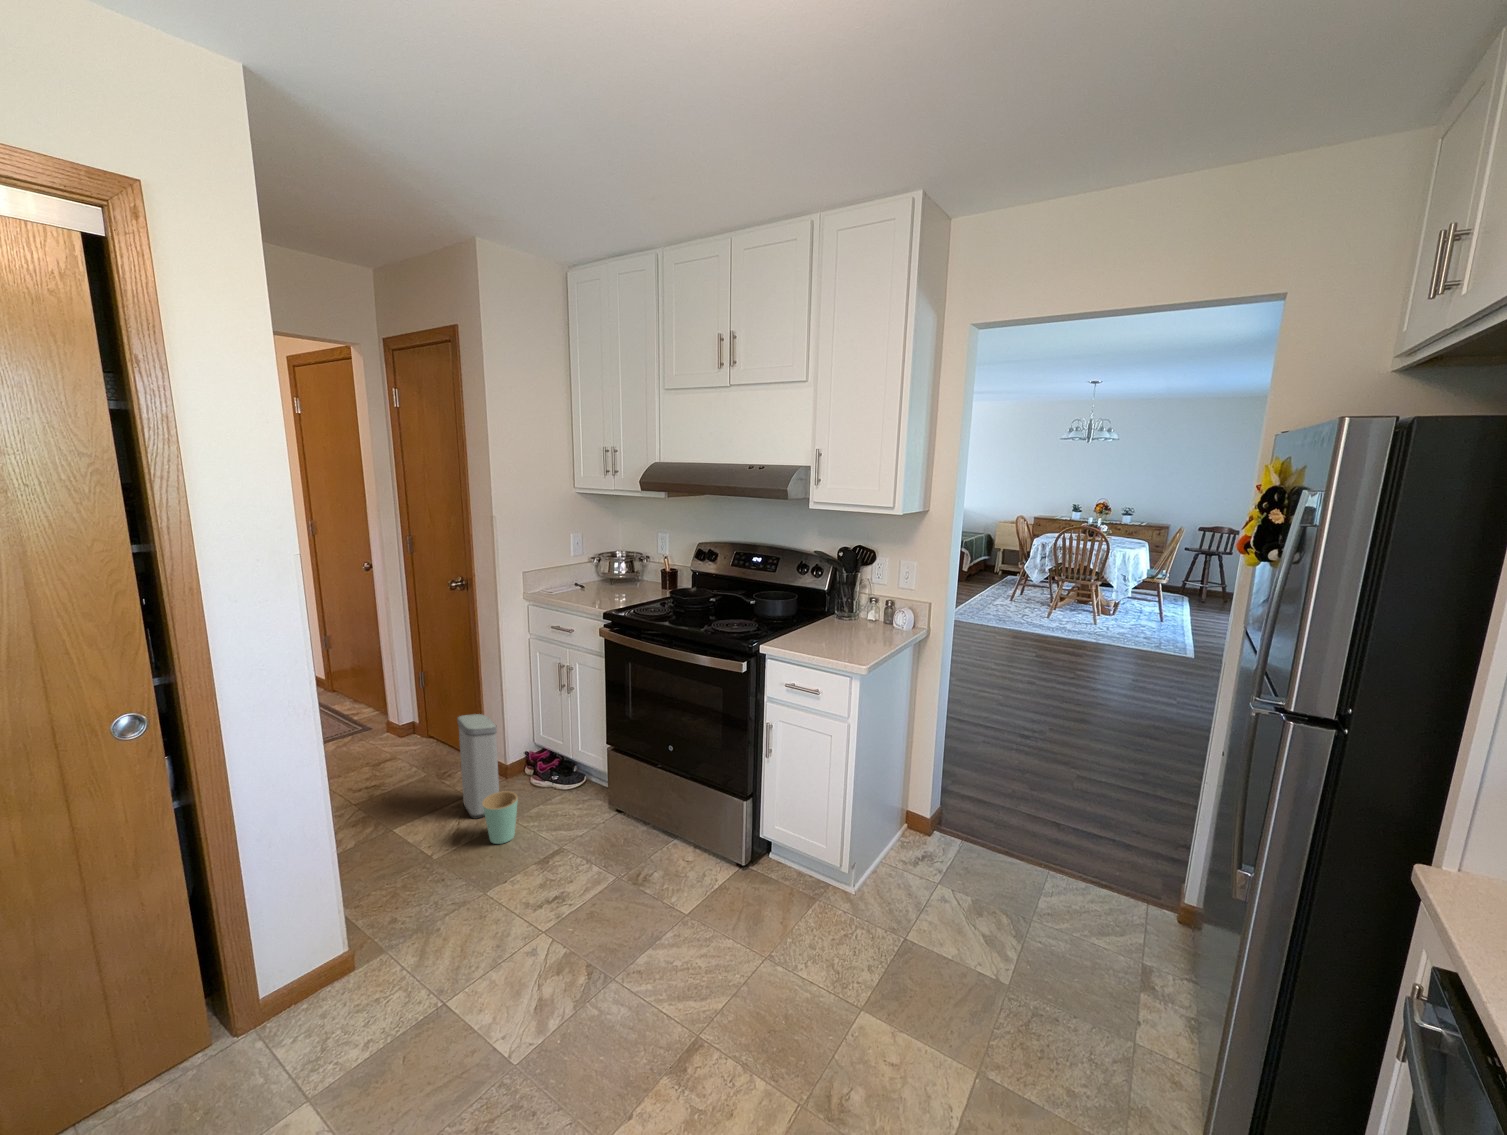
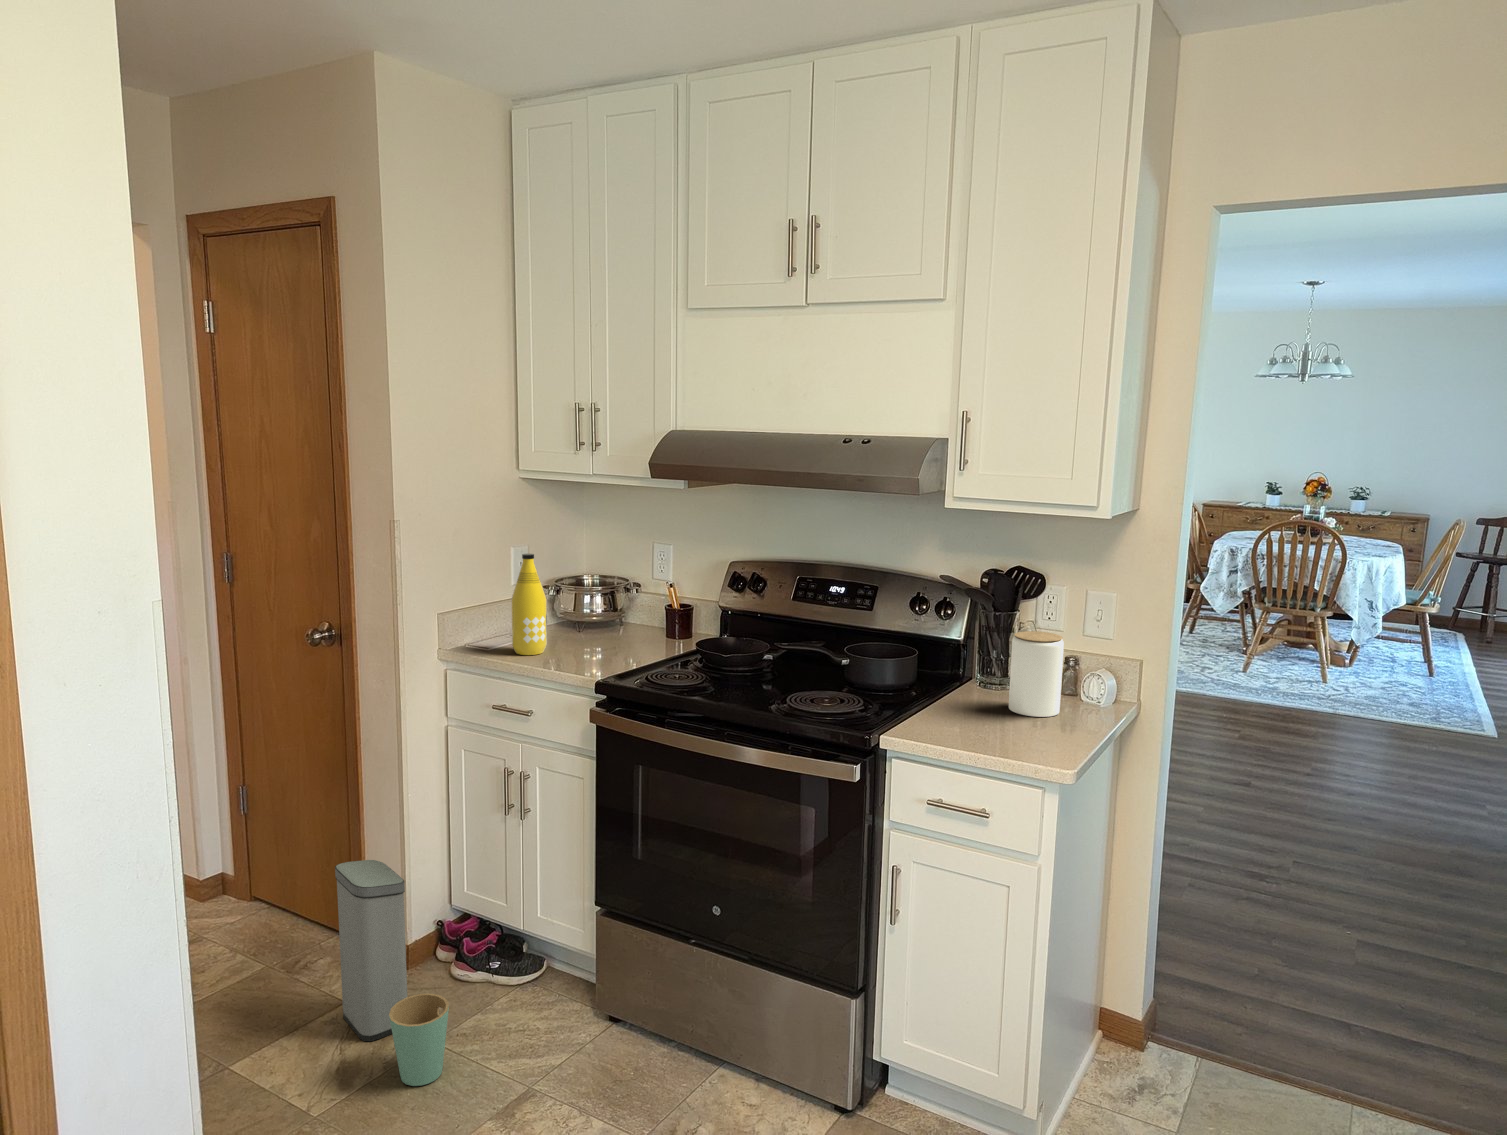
bottle: none [565,537,587,597] -> present [511,554,547,655]
jar: none [847,585,879,635] -> present [1009,631,1064,717]

